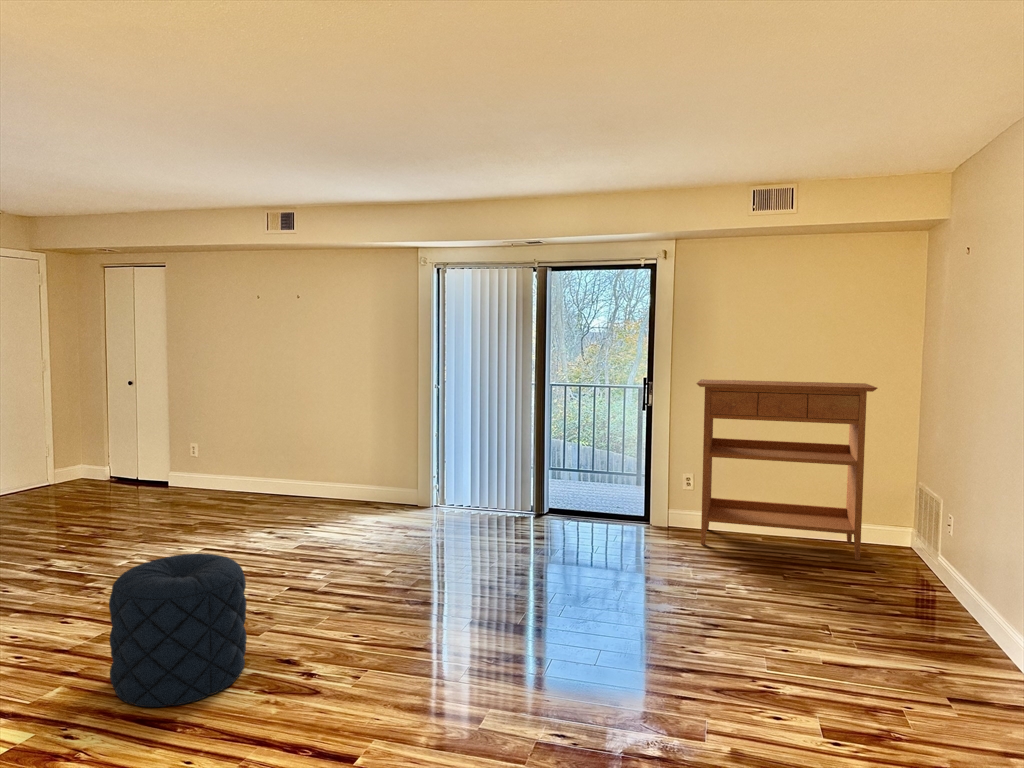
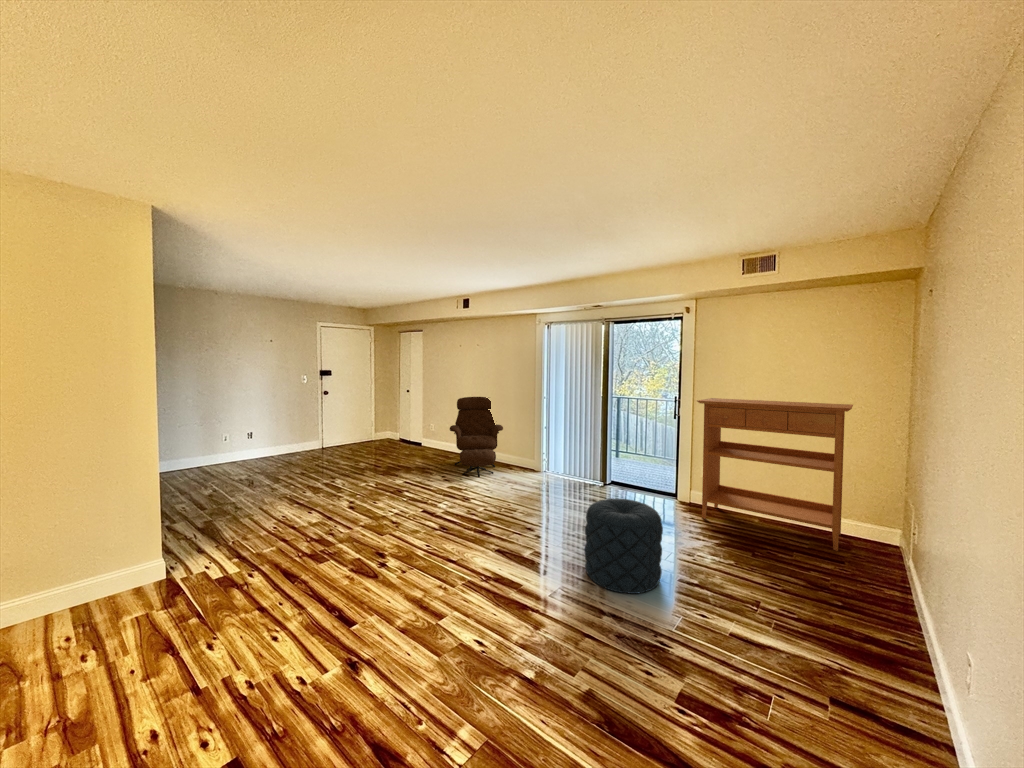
lounge chair: none [258,386,363,526] -> present [450,397,503,477]
pouf: present [109,553,247,707] -> present [585,498,663,594]

